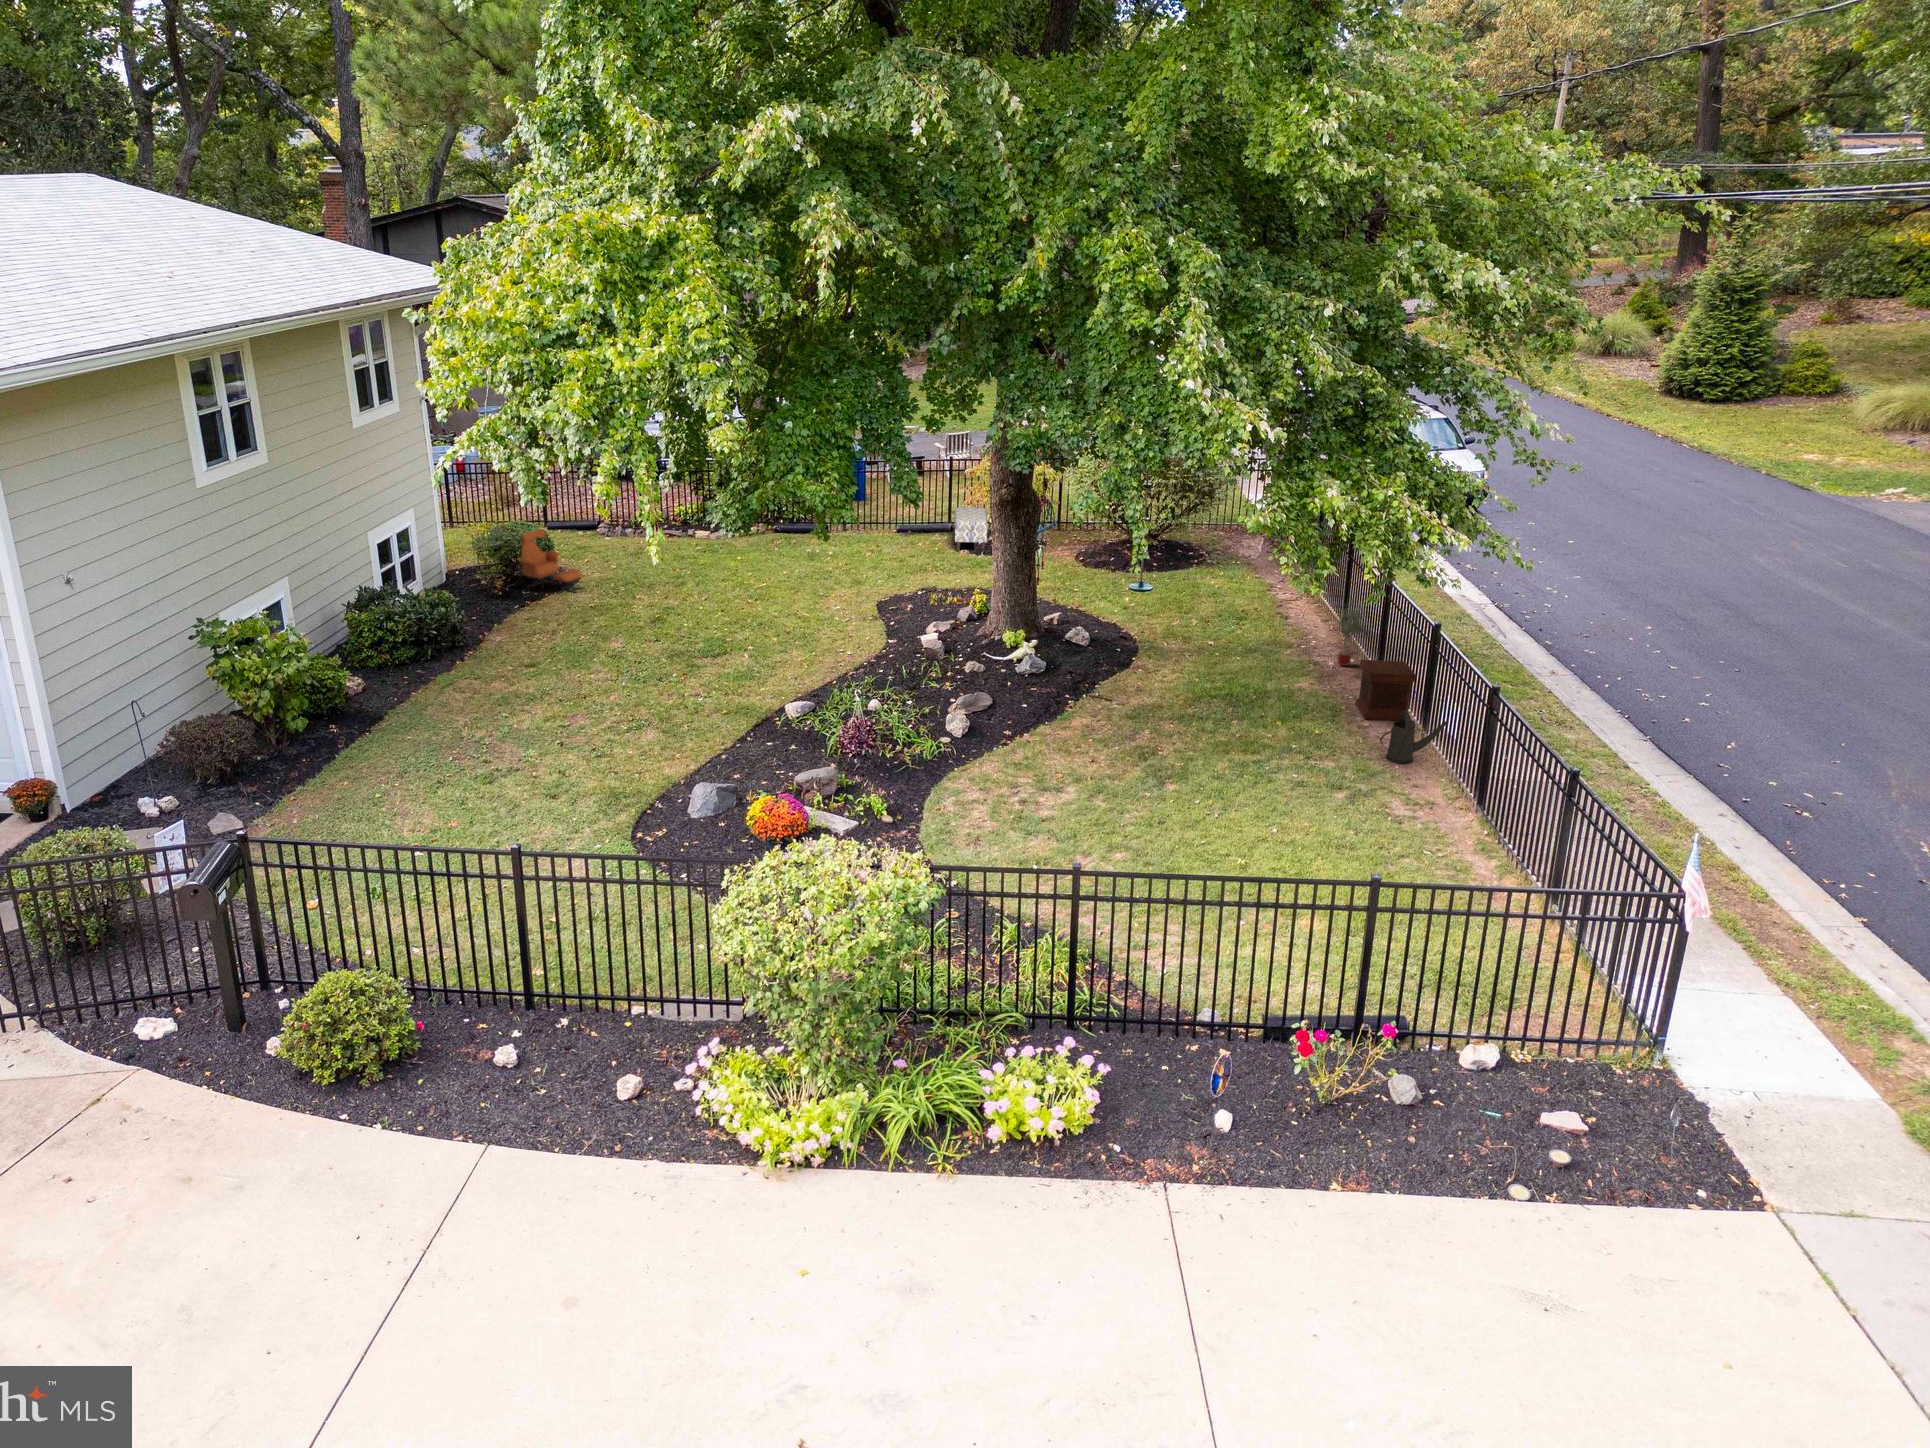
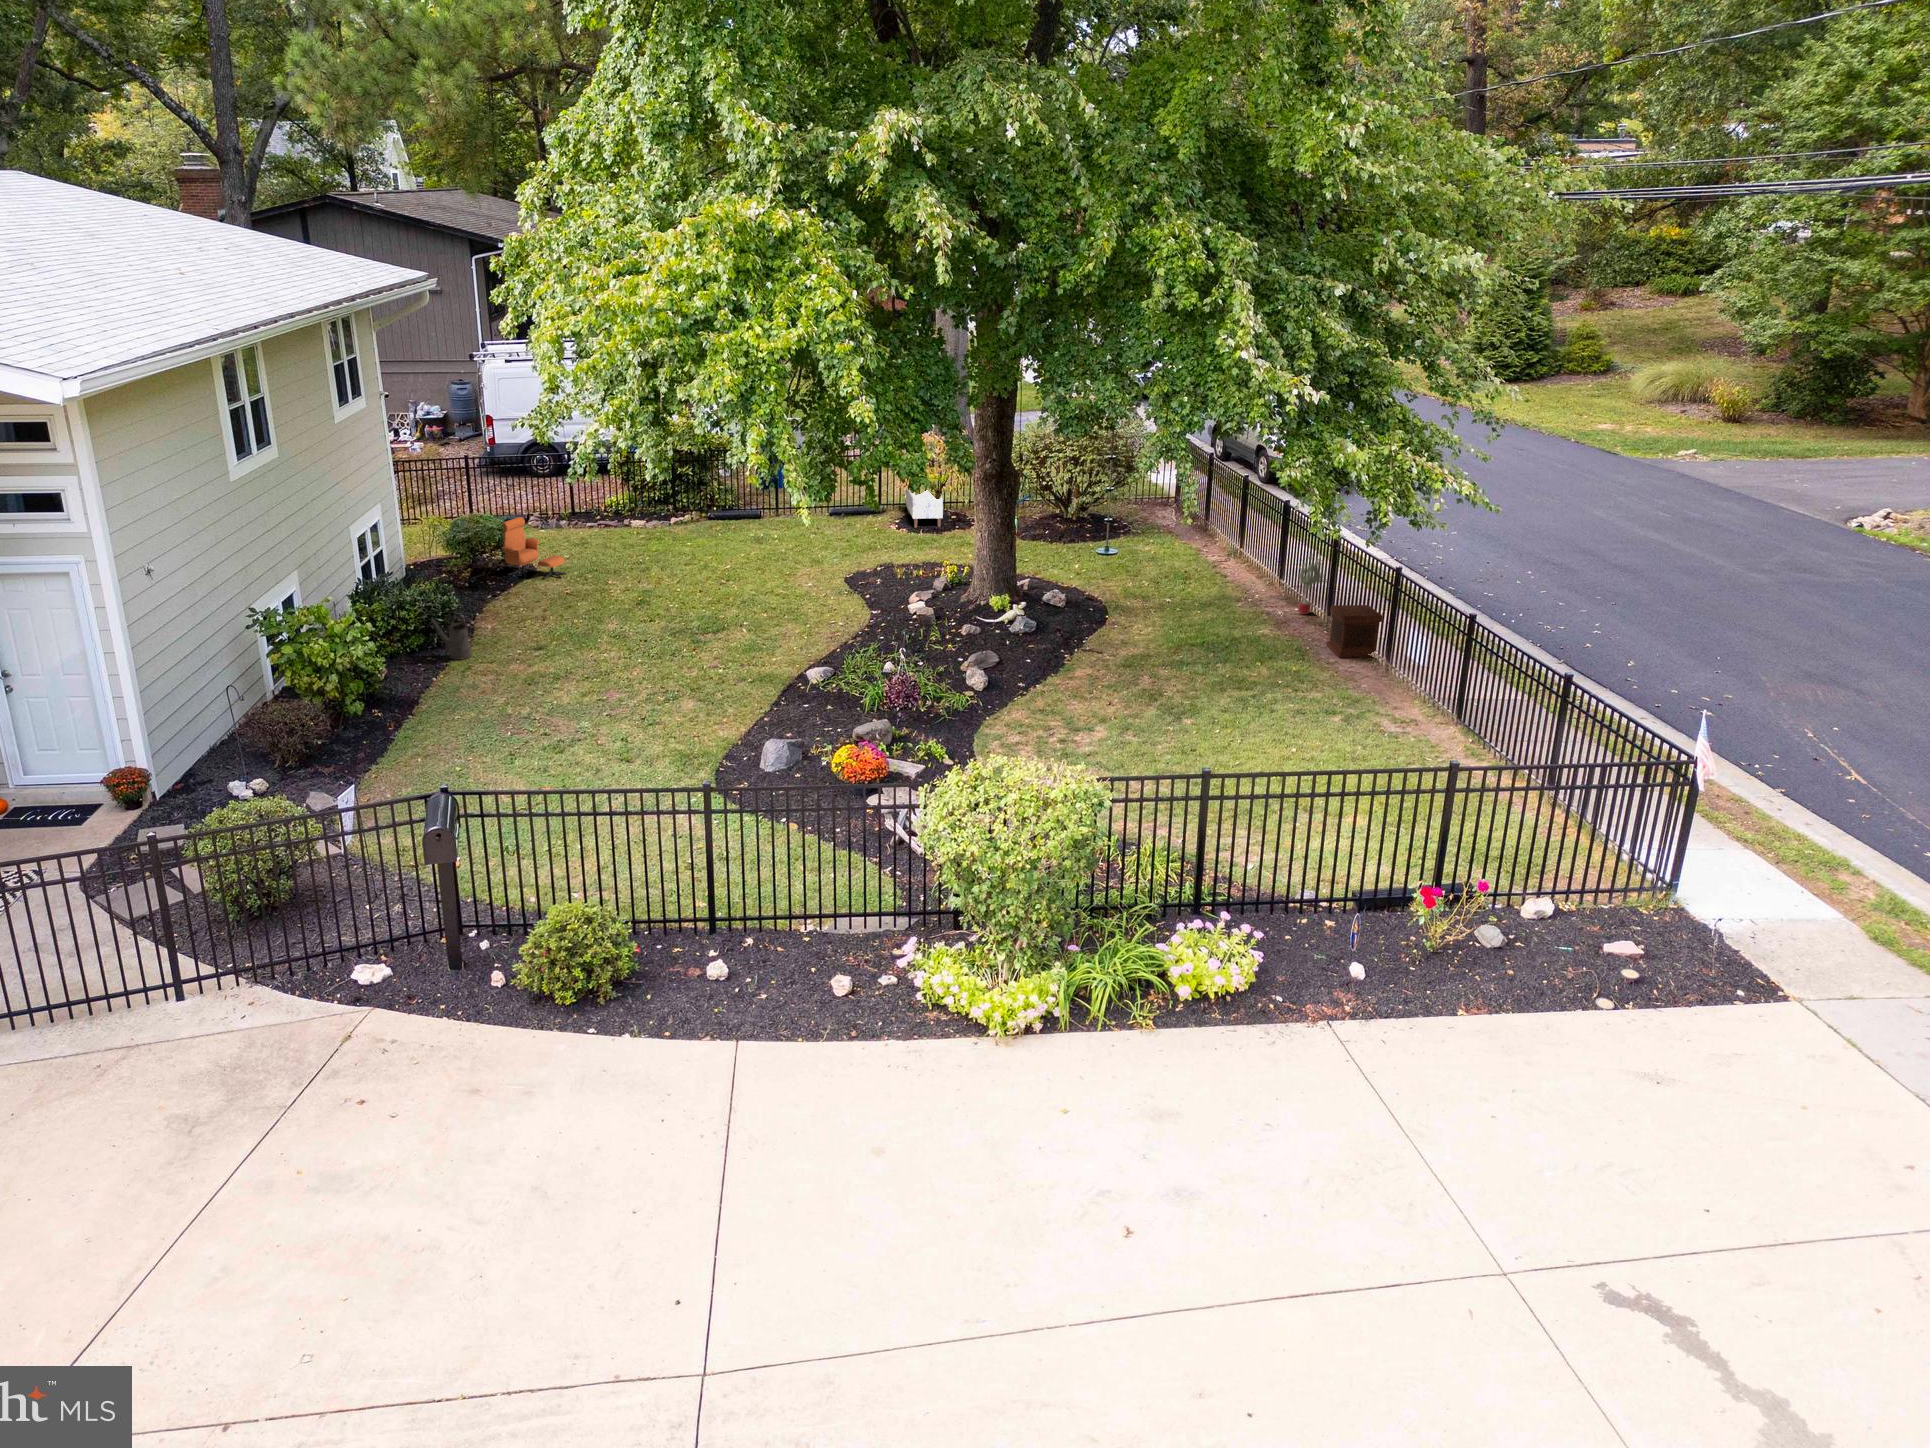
watering can: present [1380,711,1448,764] -> present [431,617,473,660]

